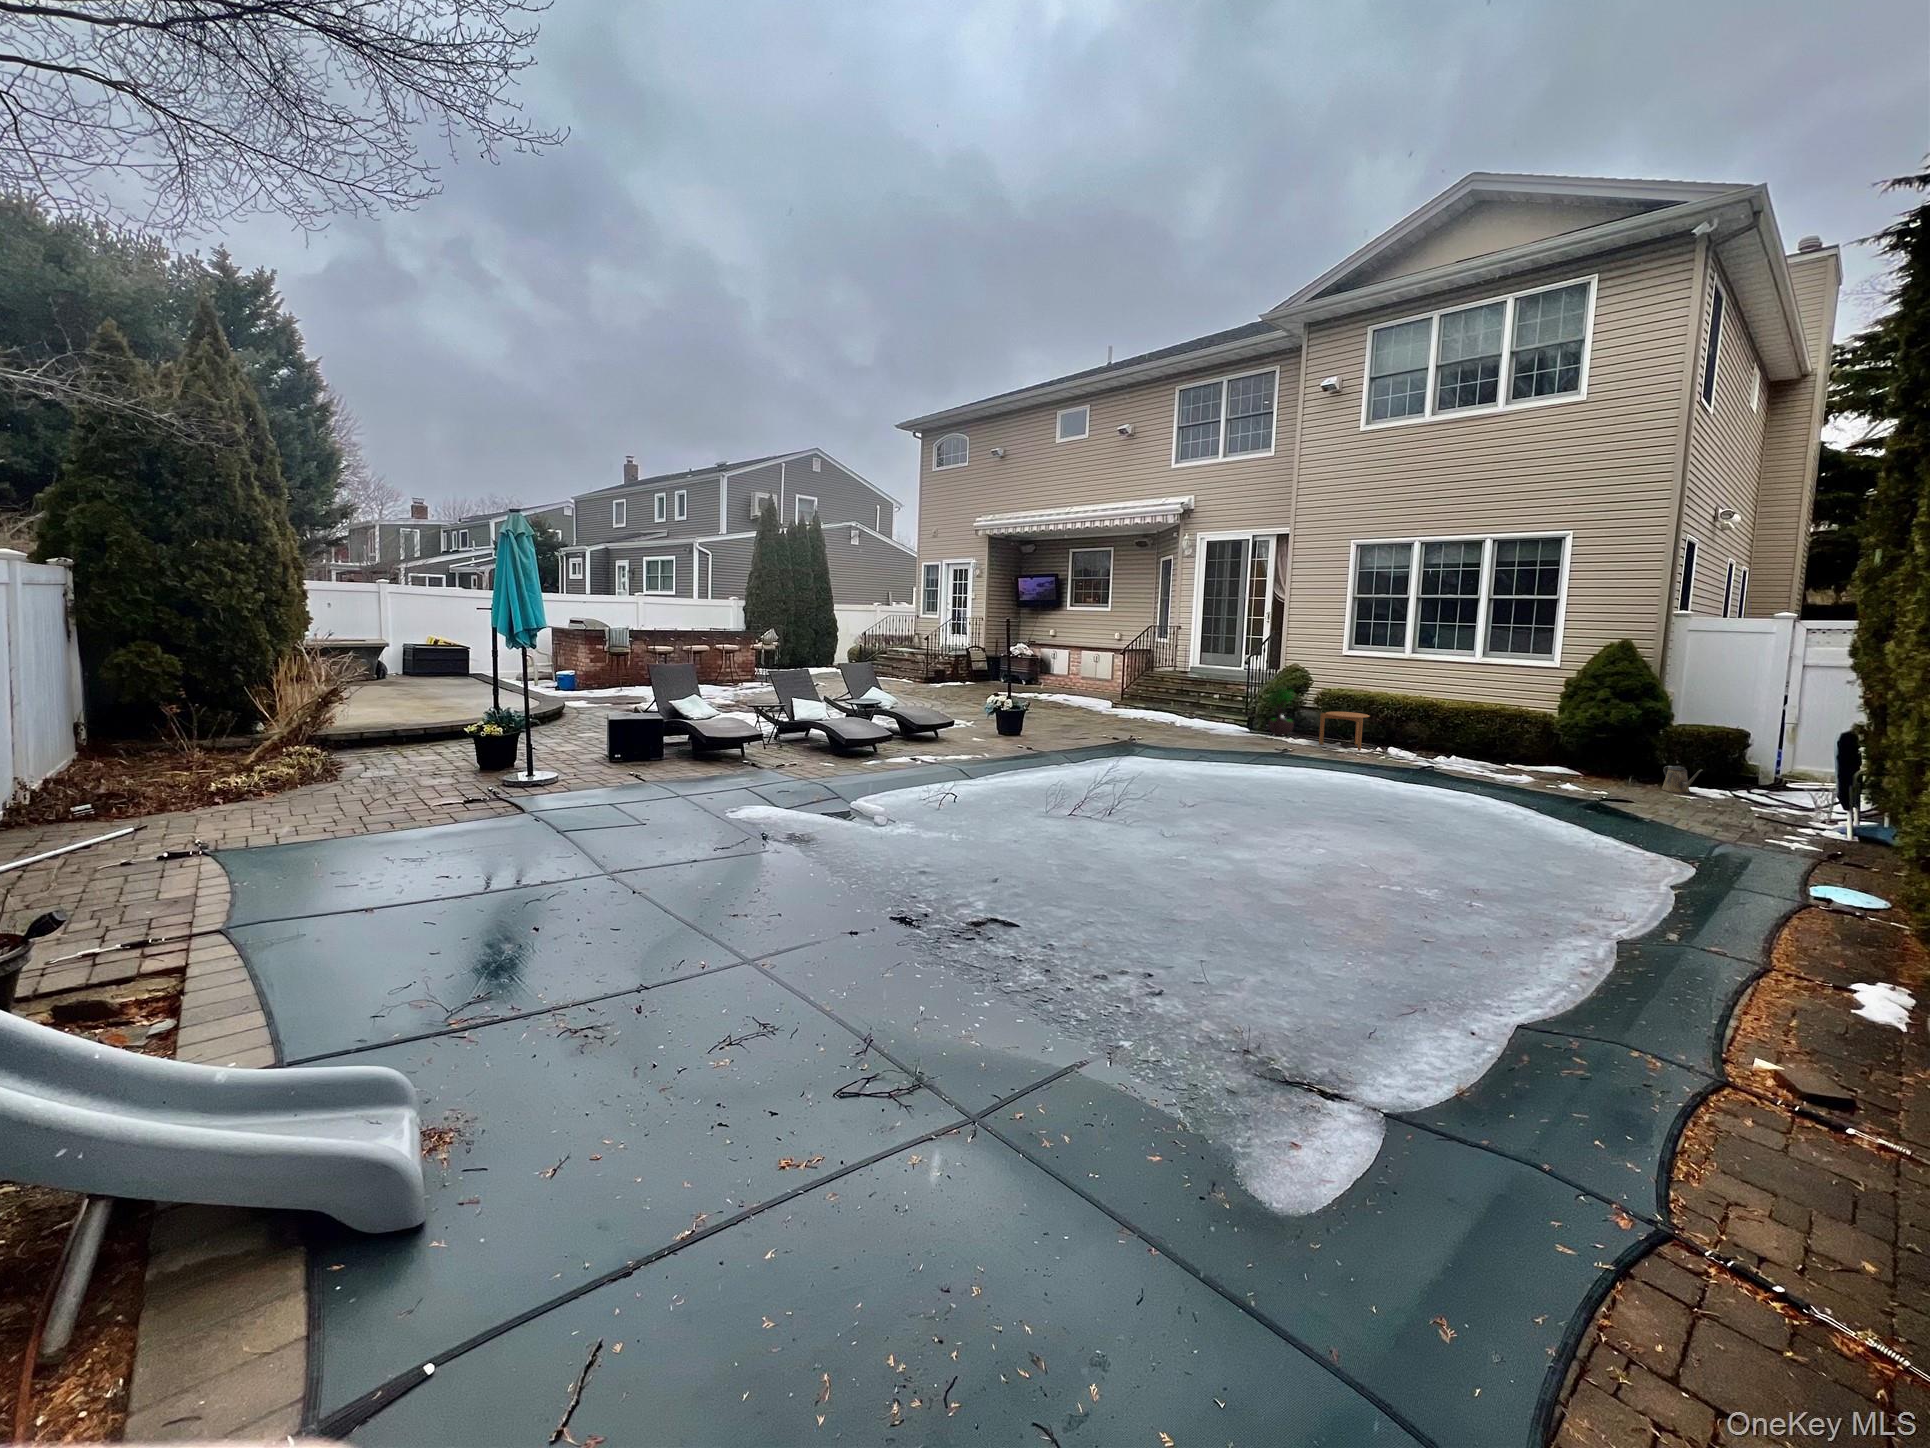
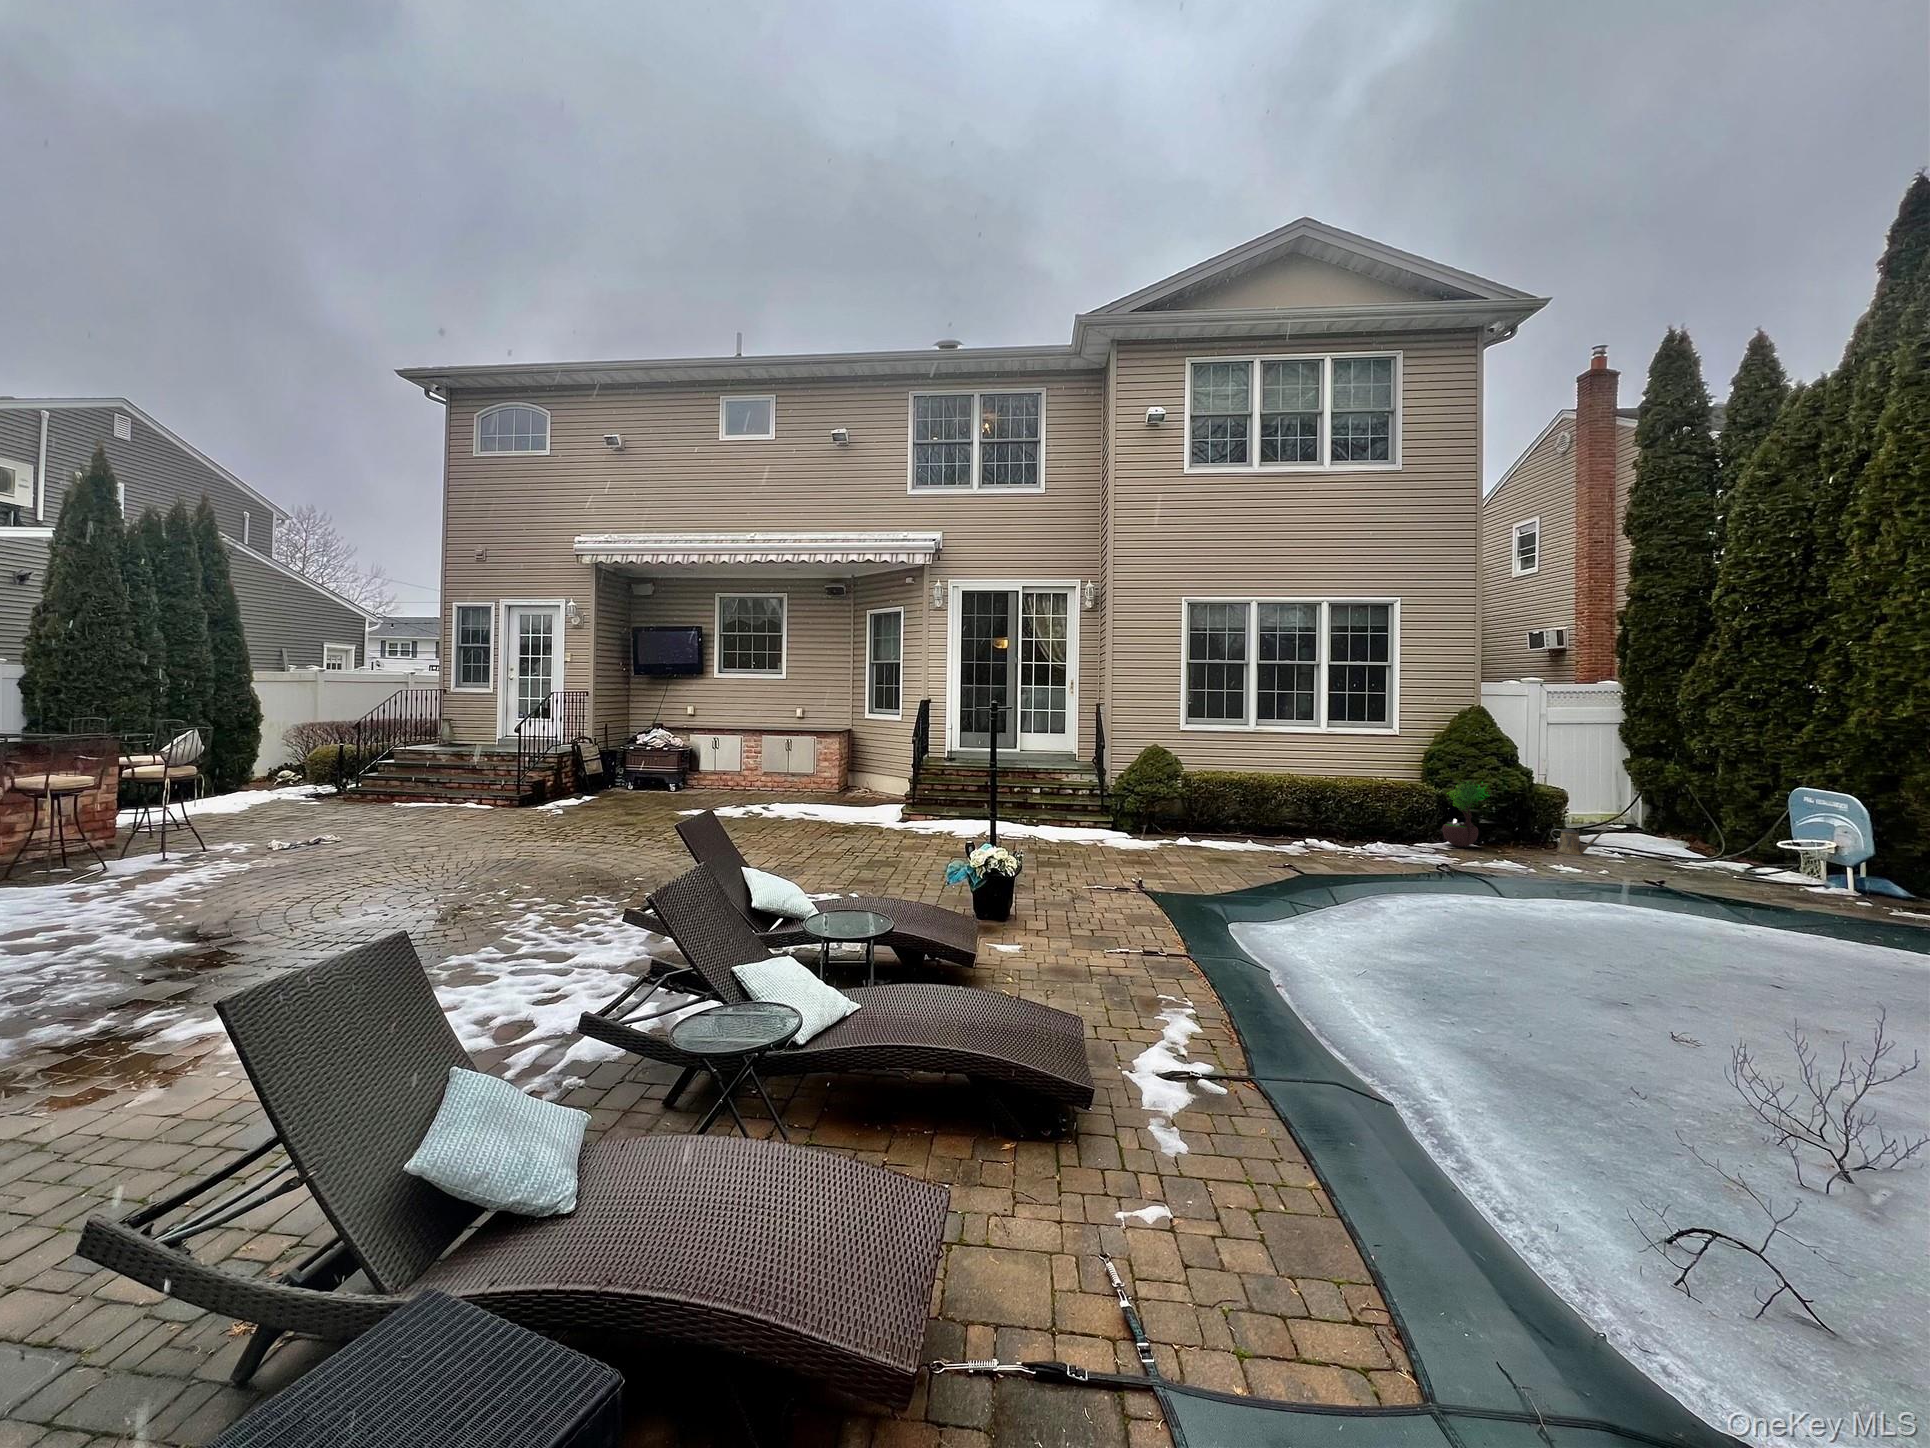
potted tree: present [1266,688,1294,736] -> present [1442,781,1487,847]
side table: present [1319,712,1370,750] -> none [1231,798,1287,845]

